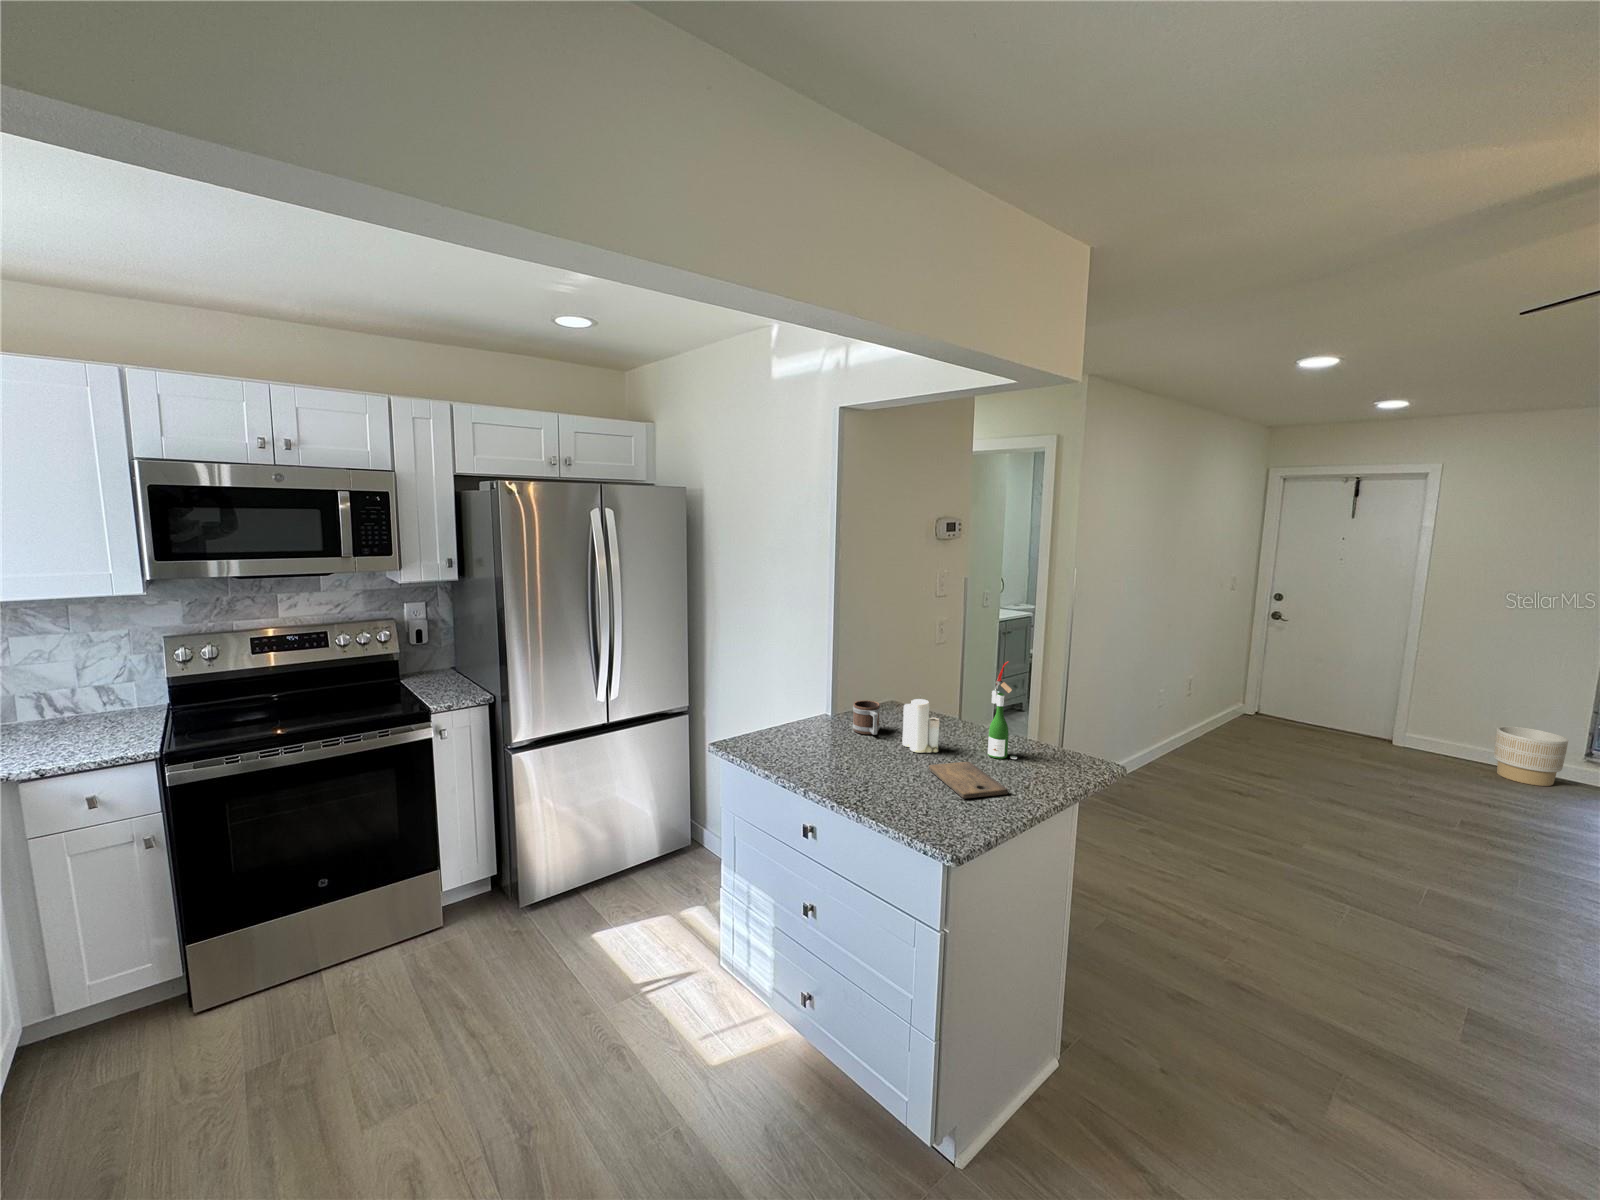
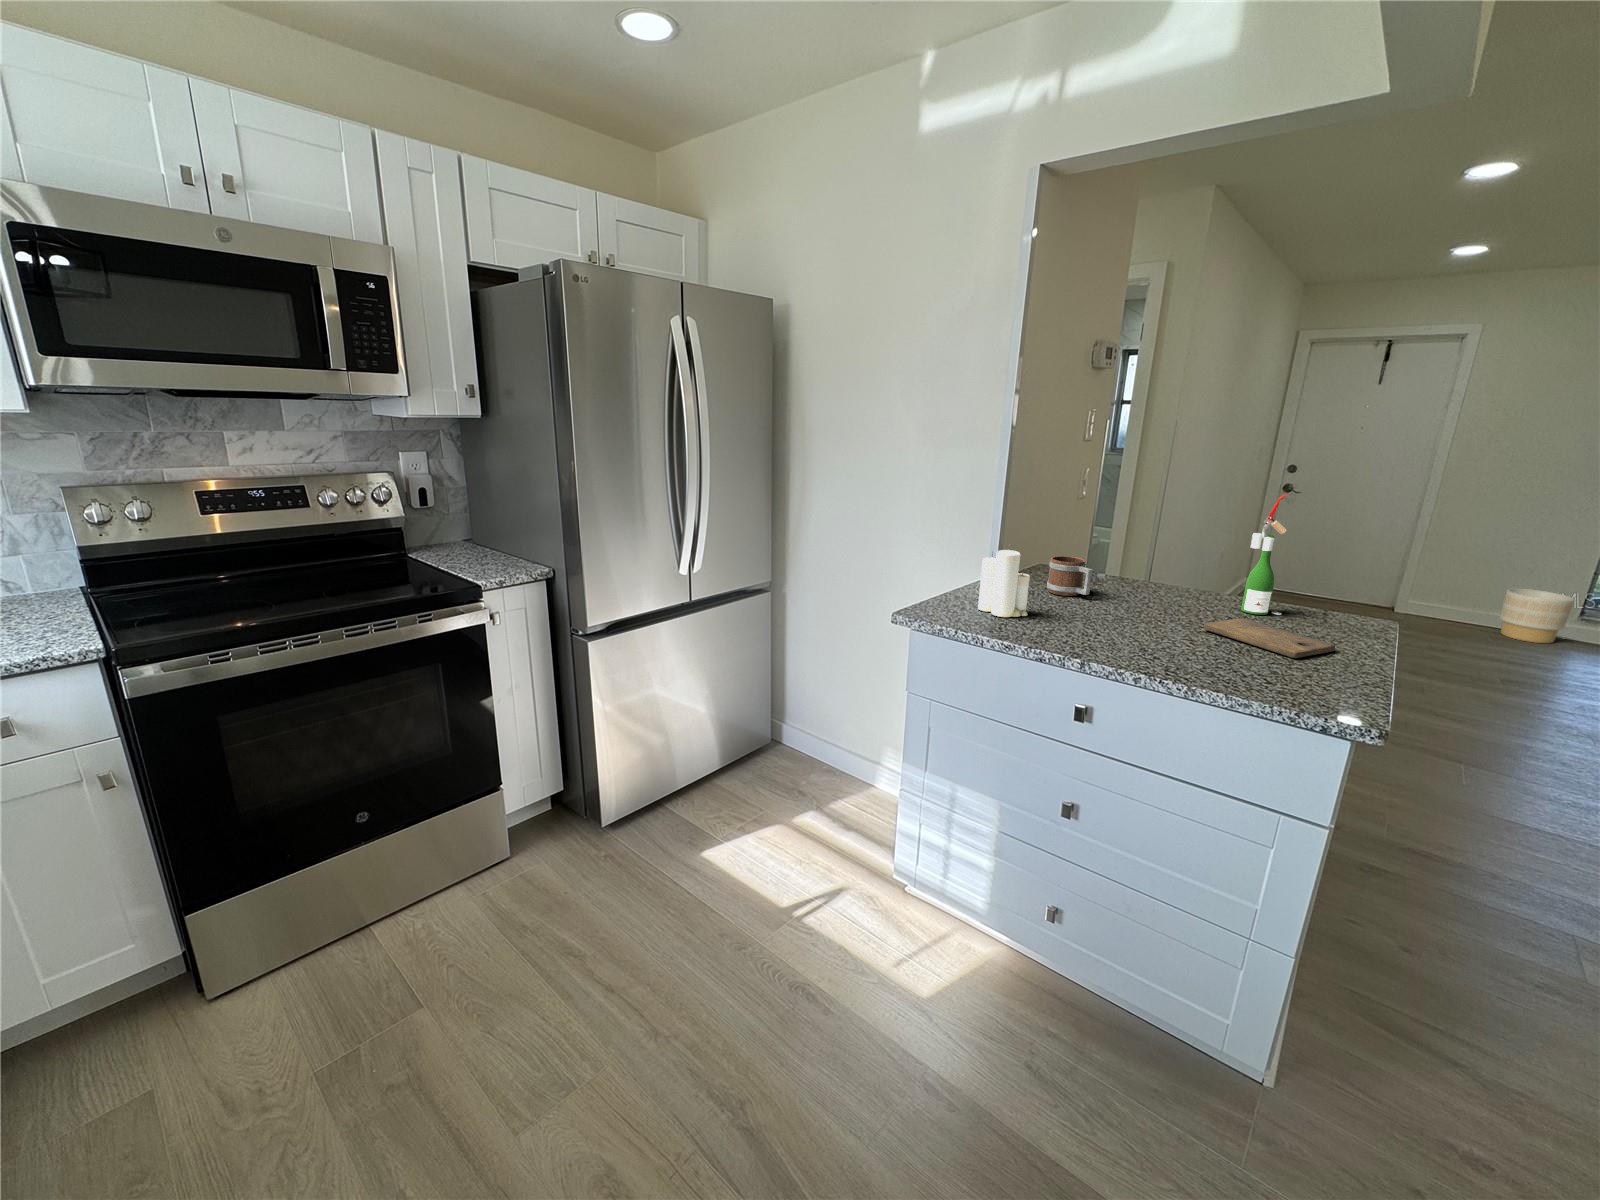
candle: present [902,699,939,753] -> present [978,545,1030,617]

